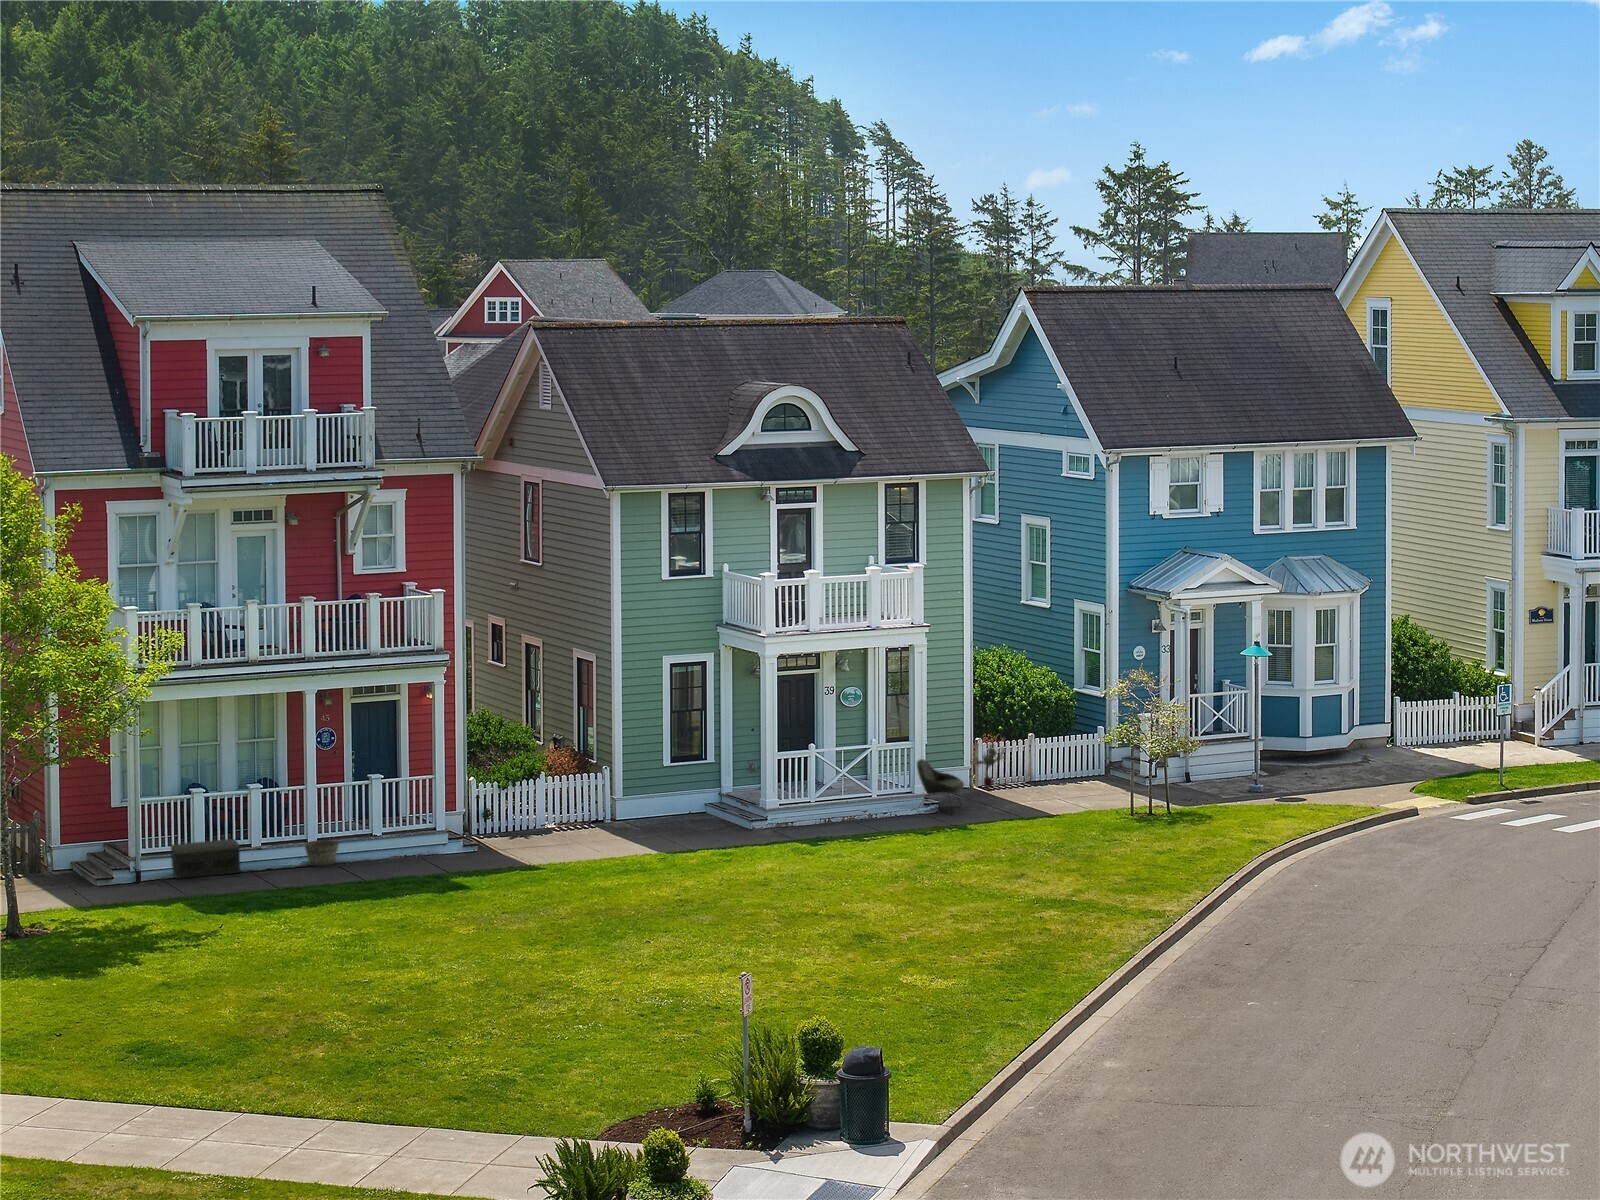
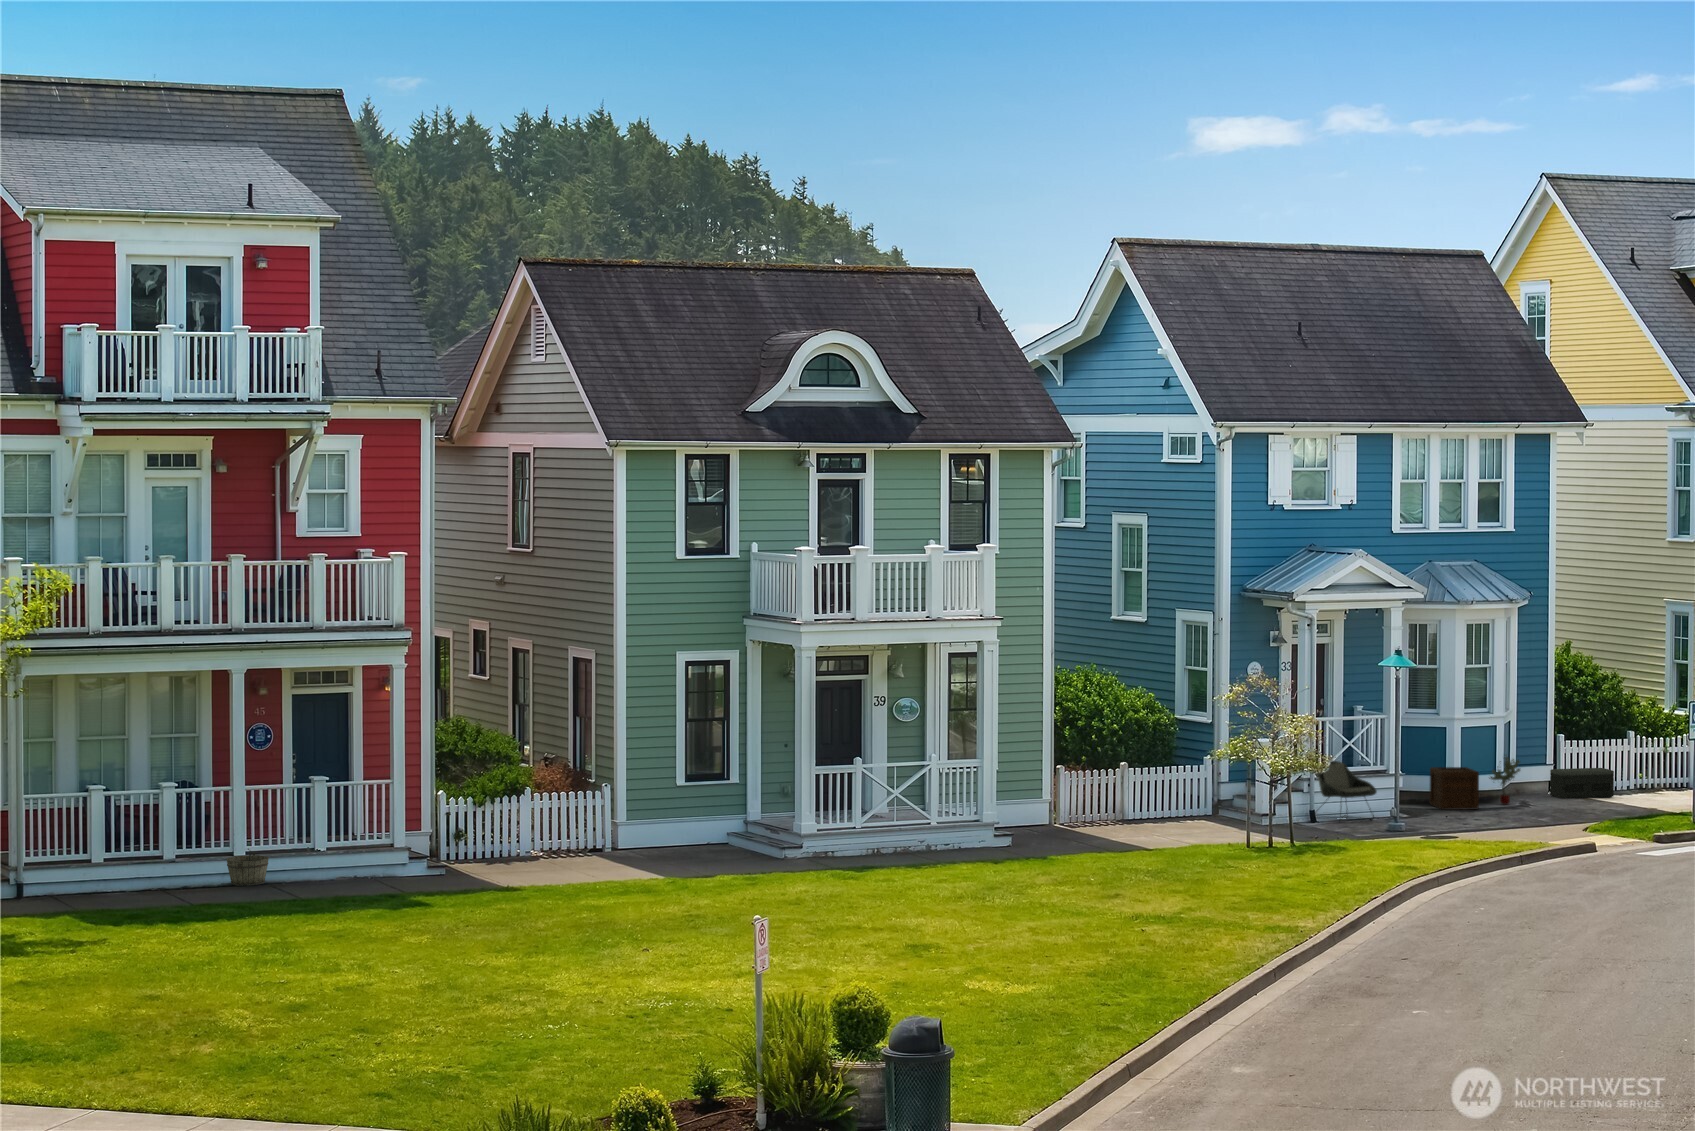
wooden crate: none [1283,731,1324,768] -> present [1430,767,1479,810]
potted tree: present [971,744,1005,787] -> present [1489,757,1520,805]
lounge chair: present [917,759,964,812] -> present [1314,761,1377,821]
storage bench: present [171,839,240,879] -> present [1550,768,1614,799]

